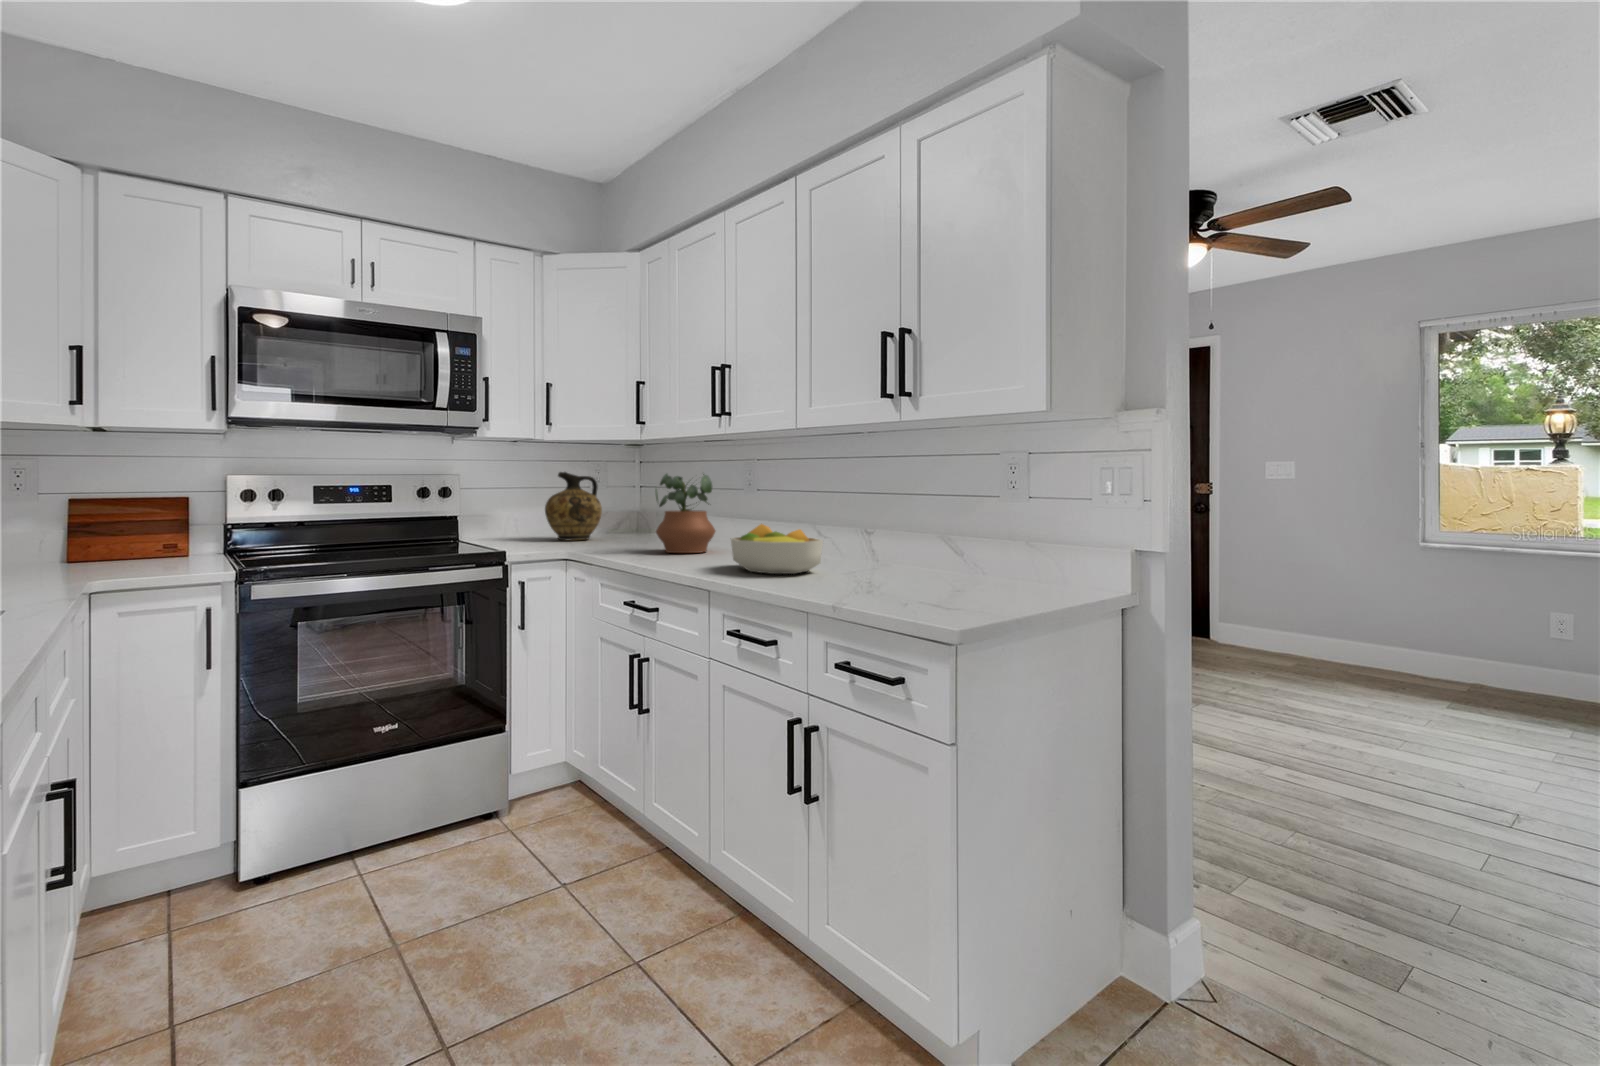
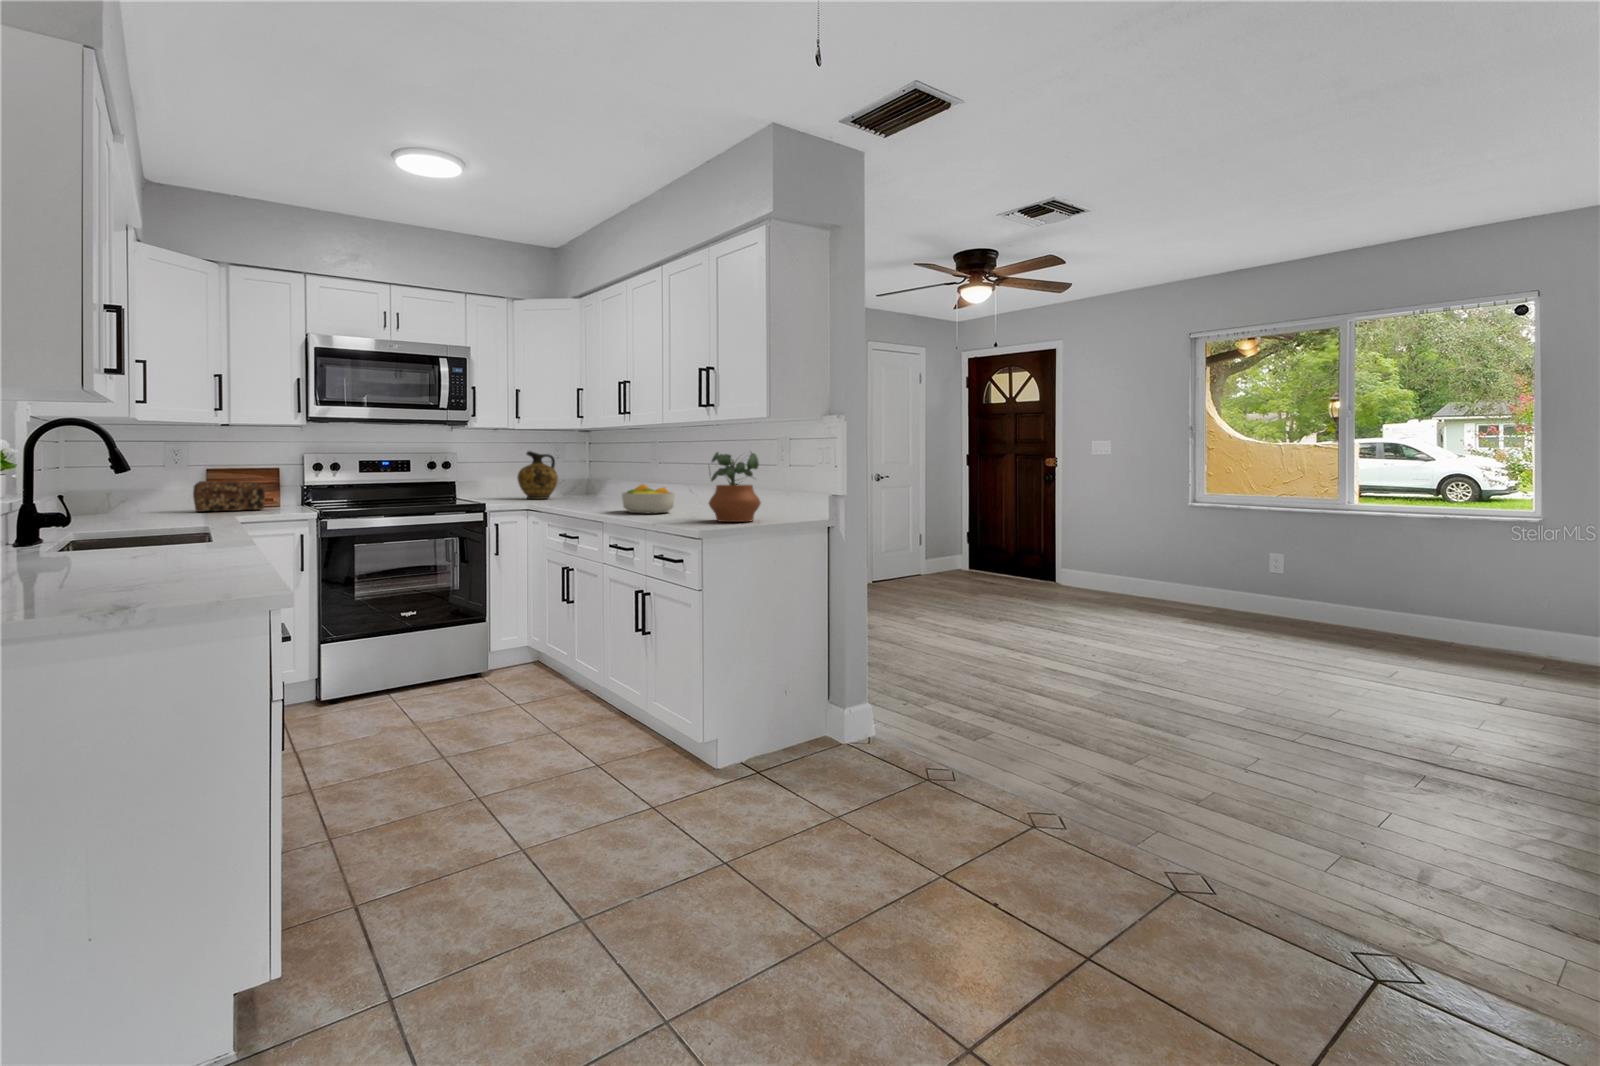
potted plant: present [655,474,715,553] -> present [709,452,761,522]
bread loaf: none [35,519,157,570] -> present [193,481,265,512]

